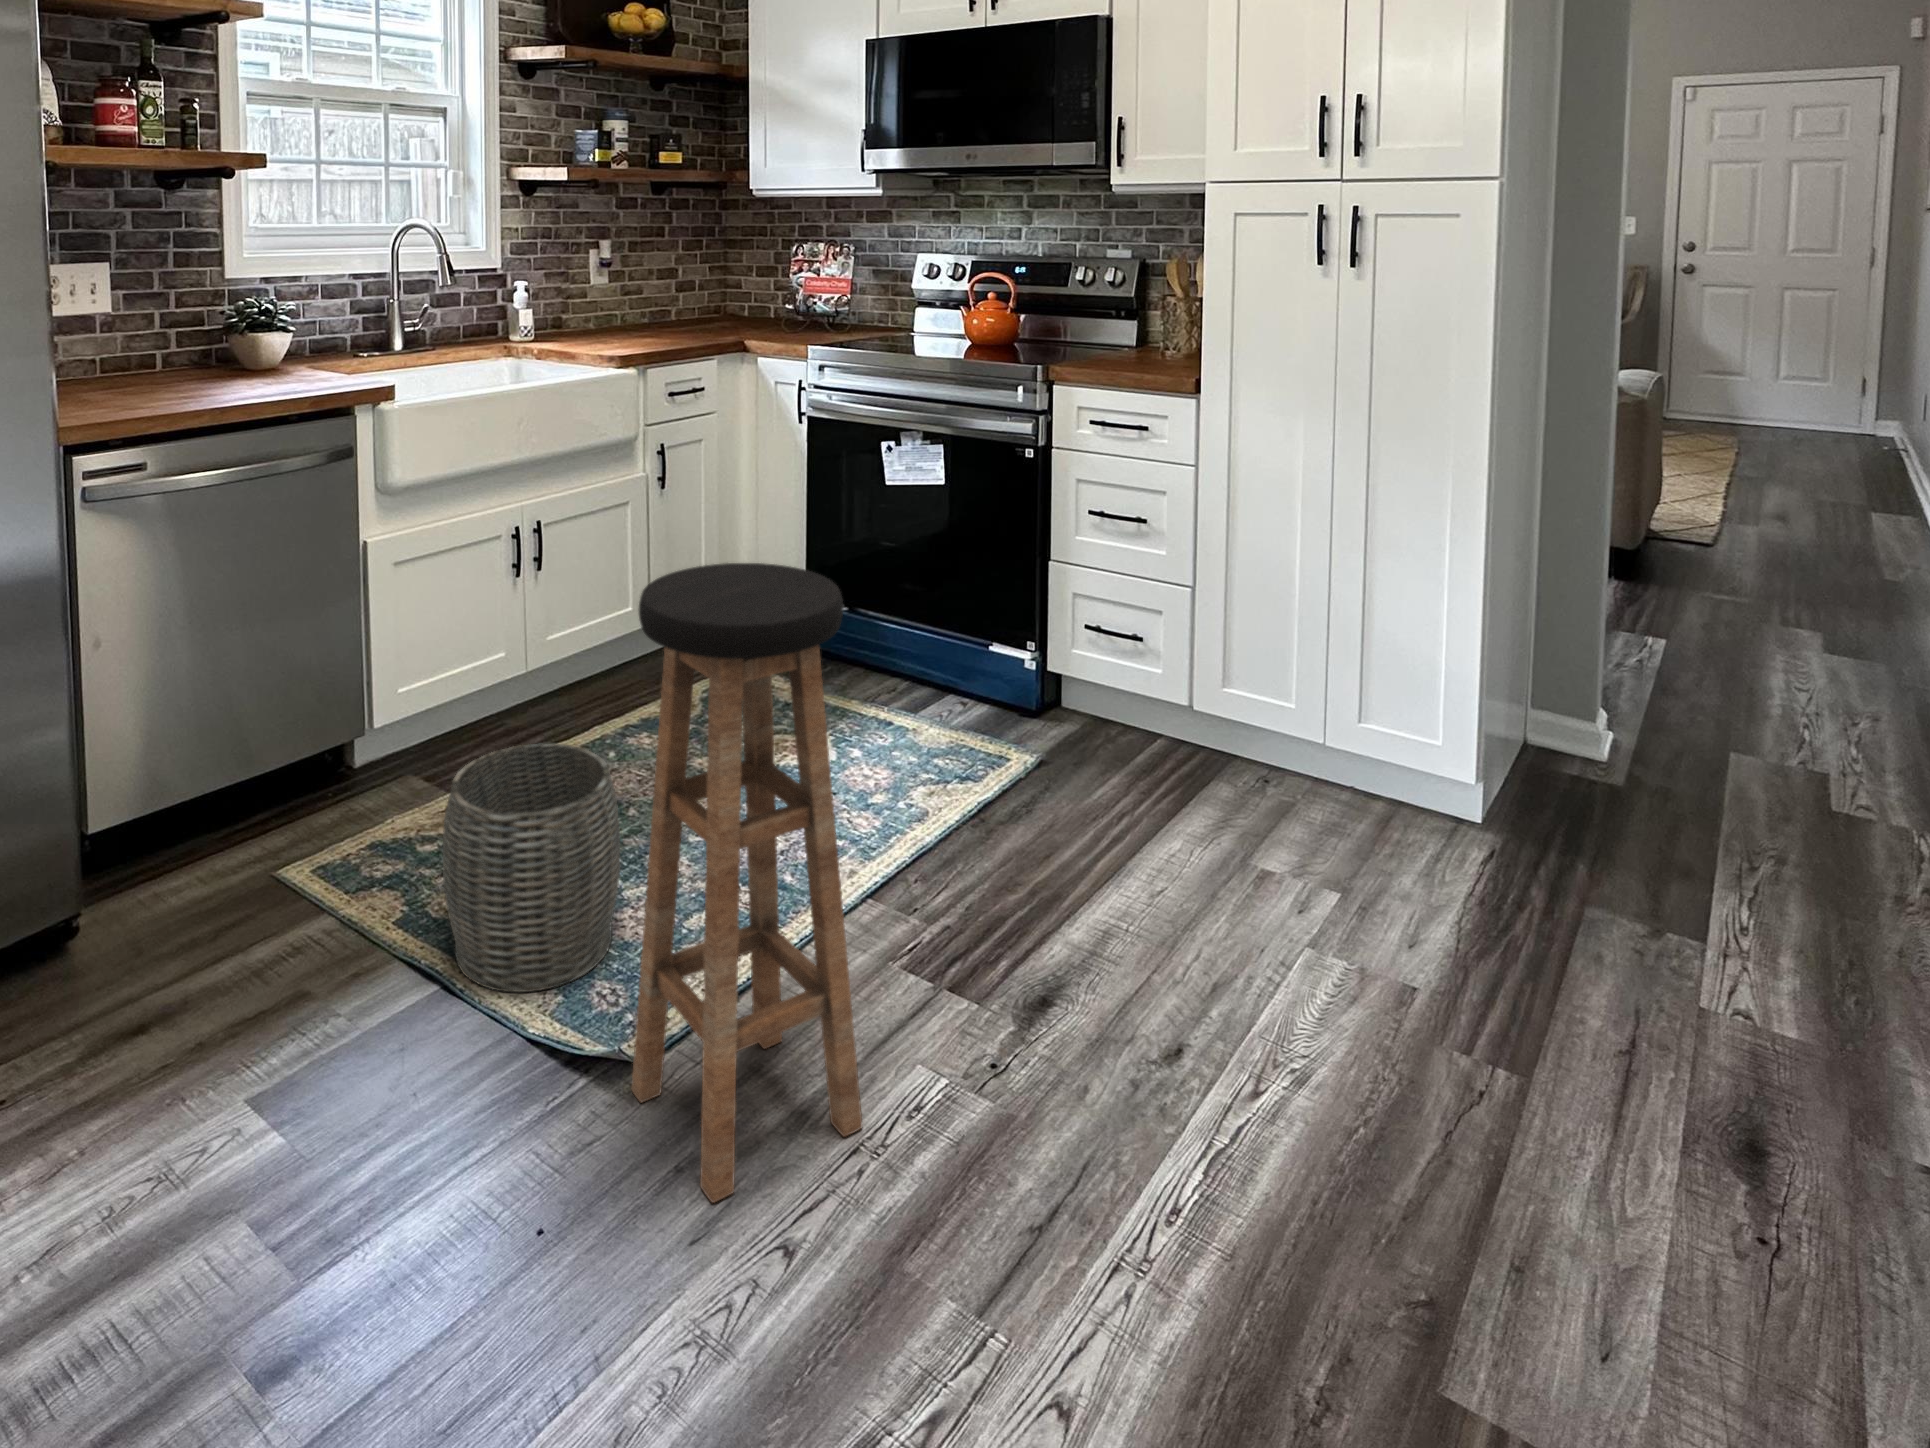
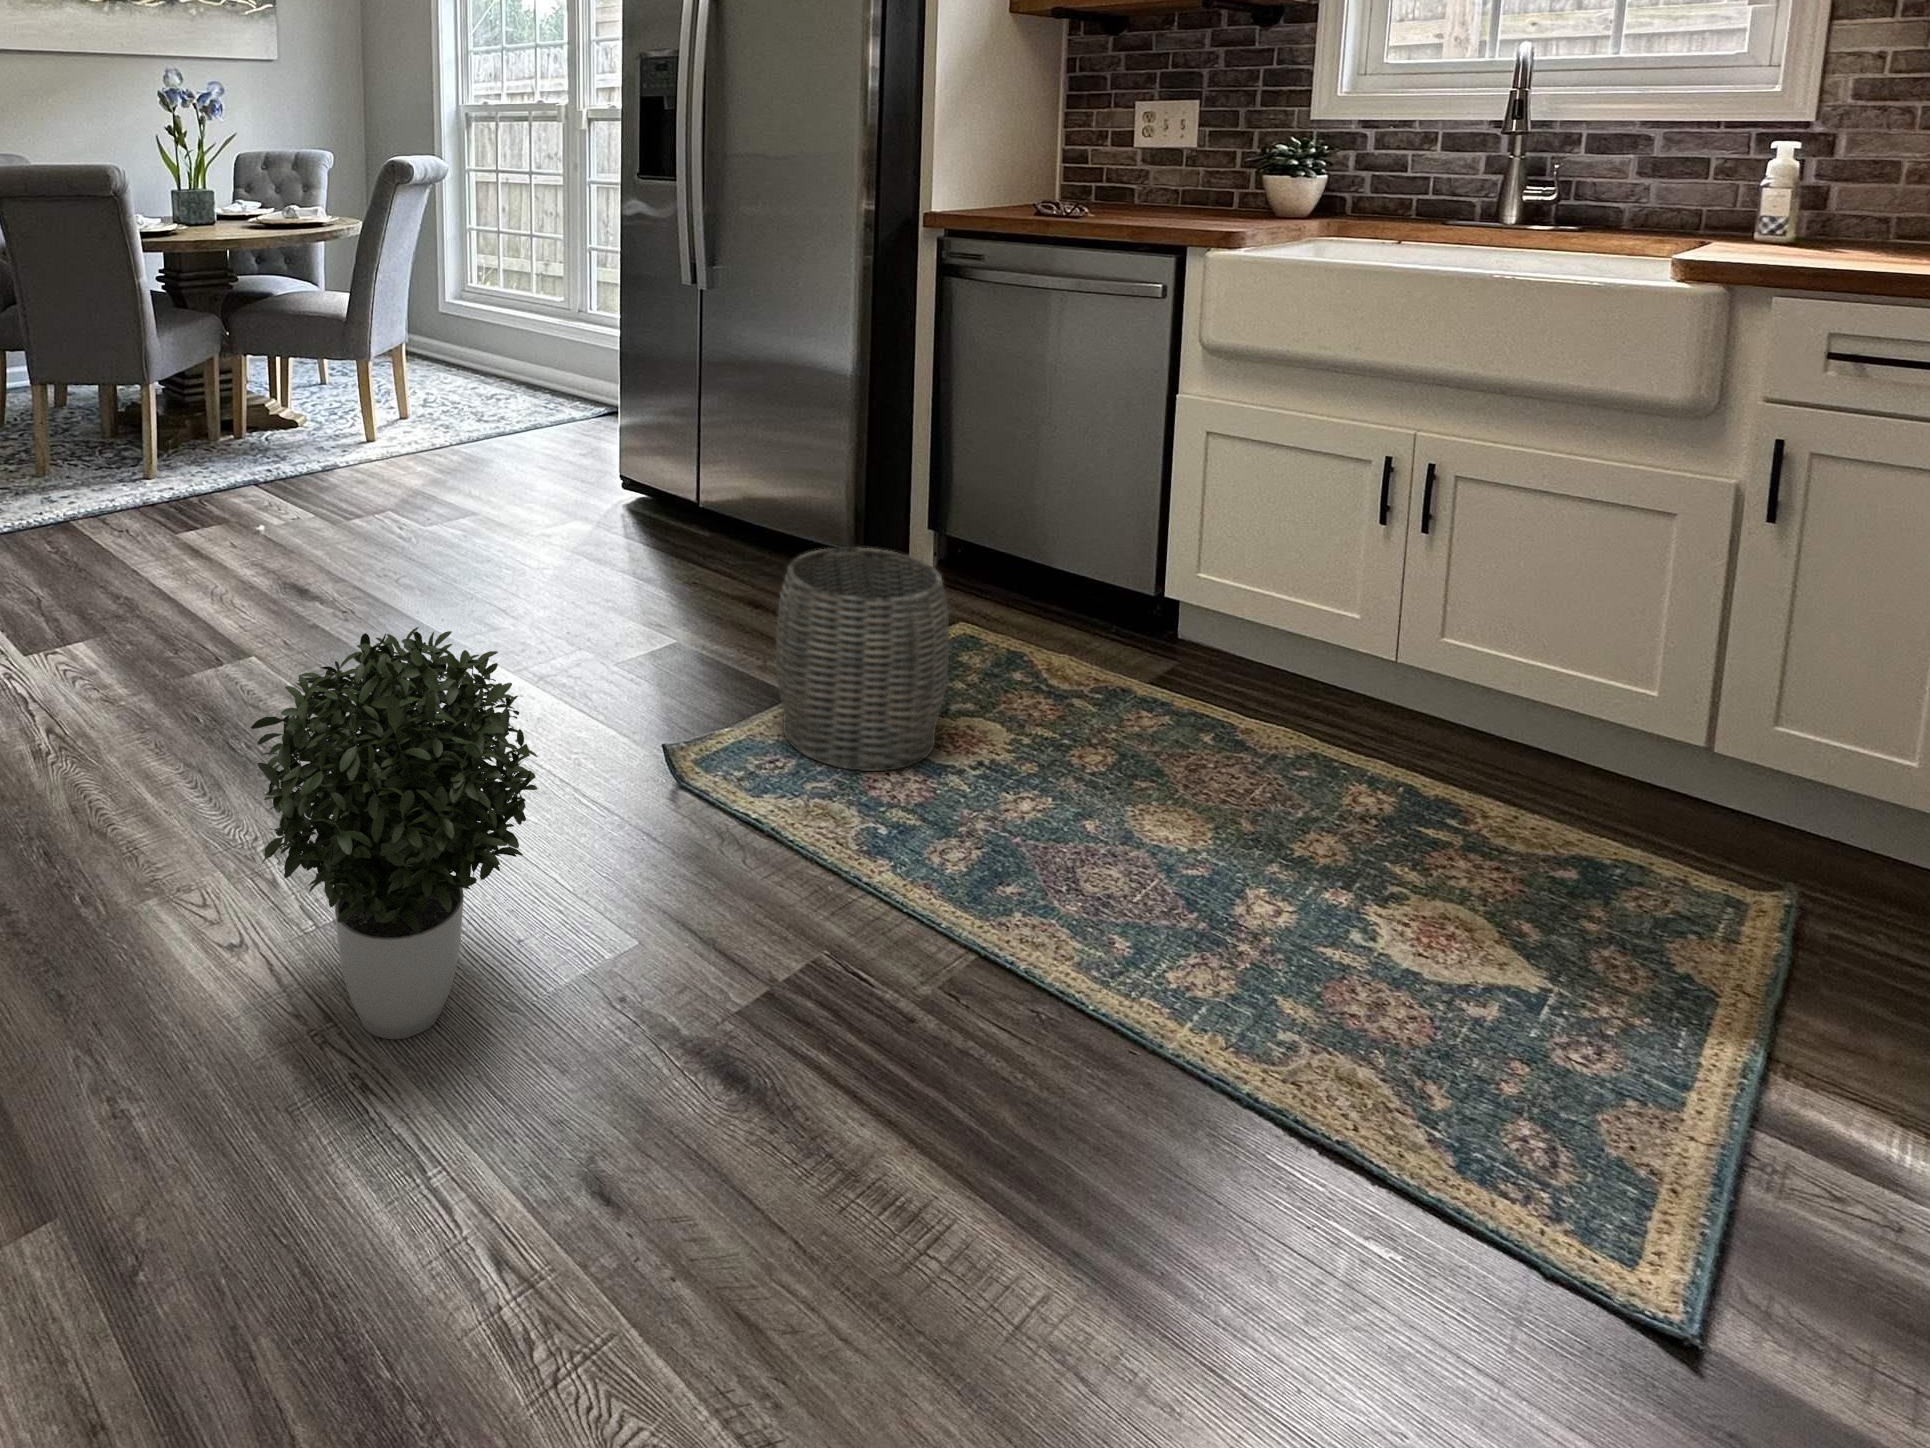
bar stool: present [631,563,862,1202] -> none [508,332,712,890]
potted plant: none [949,836,1225,1242] -> present [251,627,537,1039]

